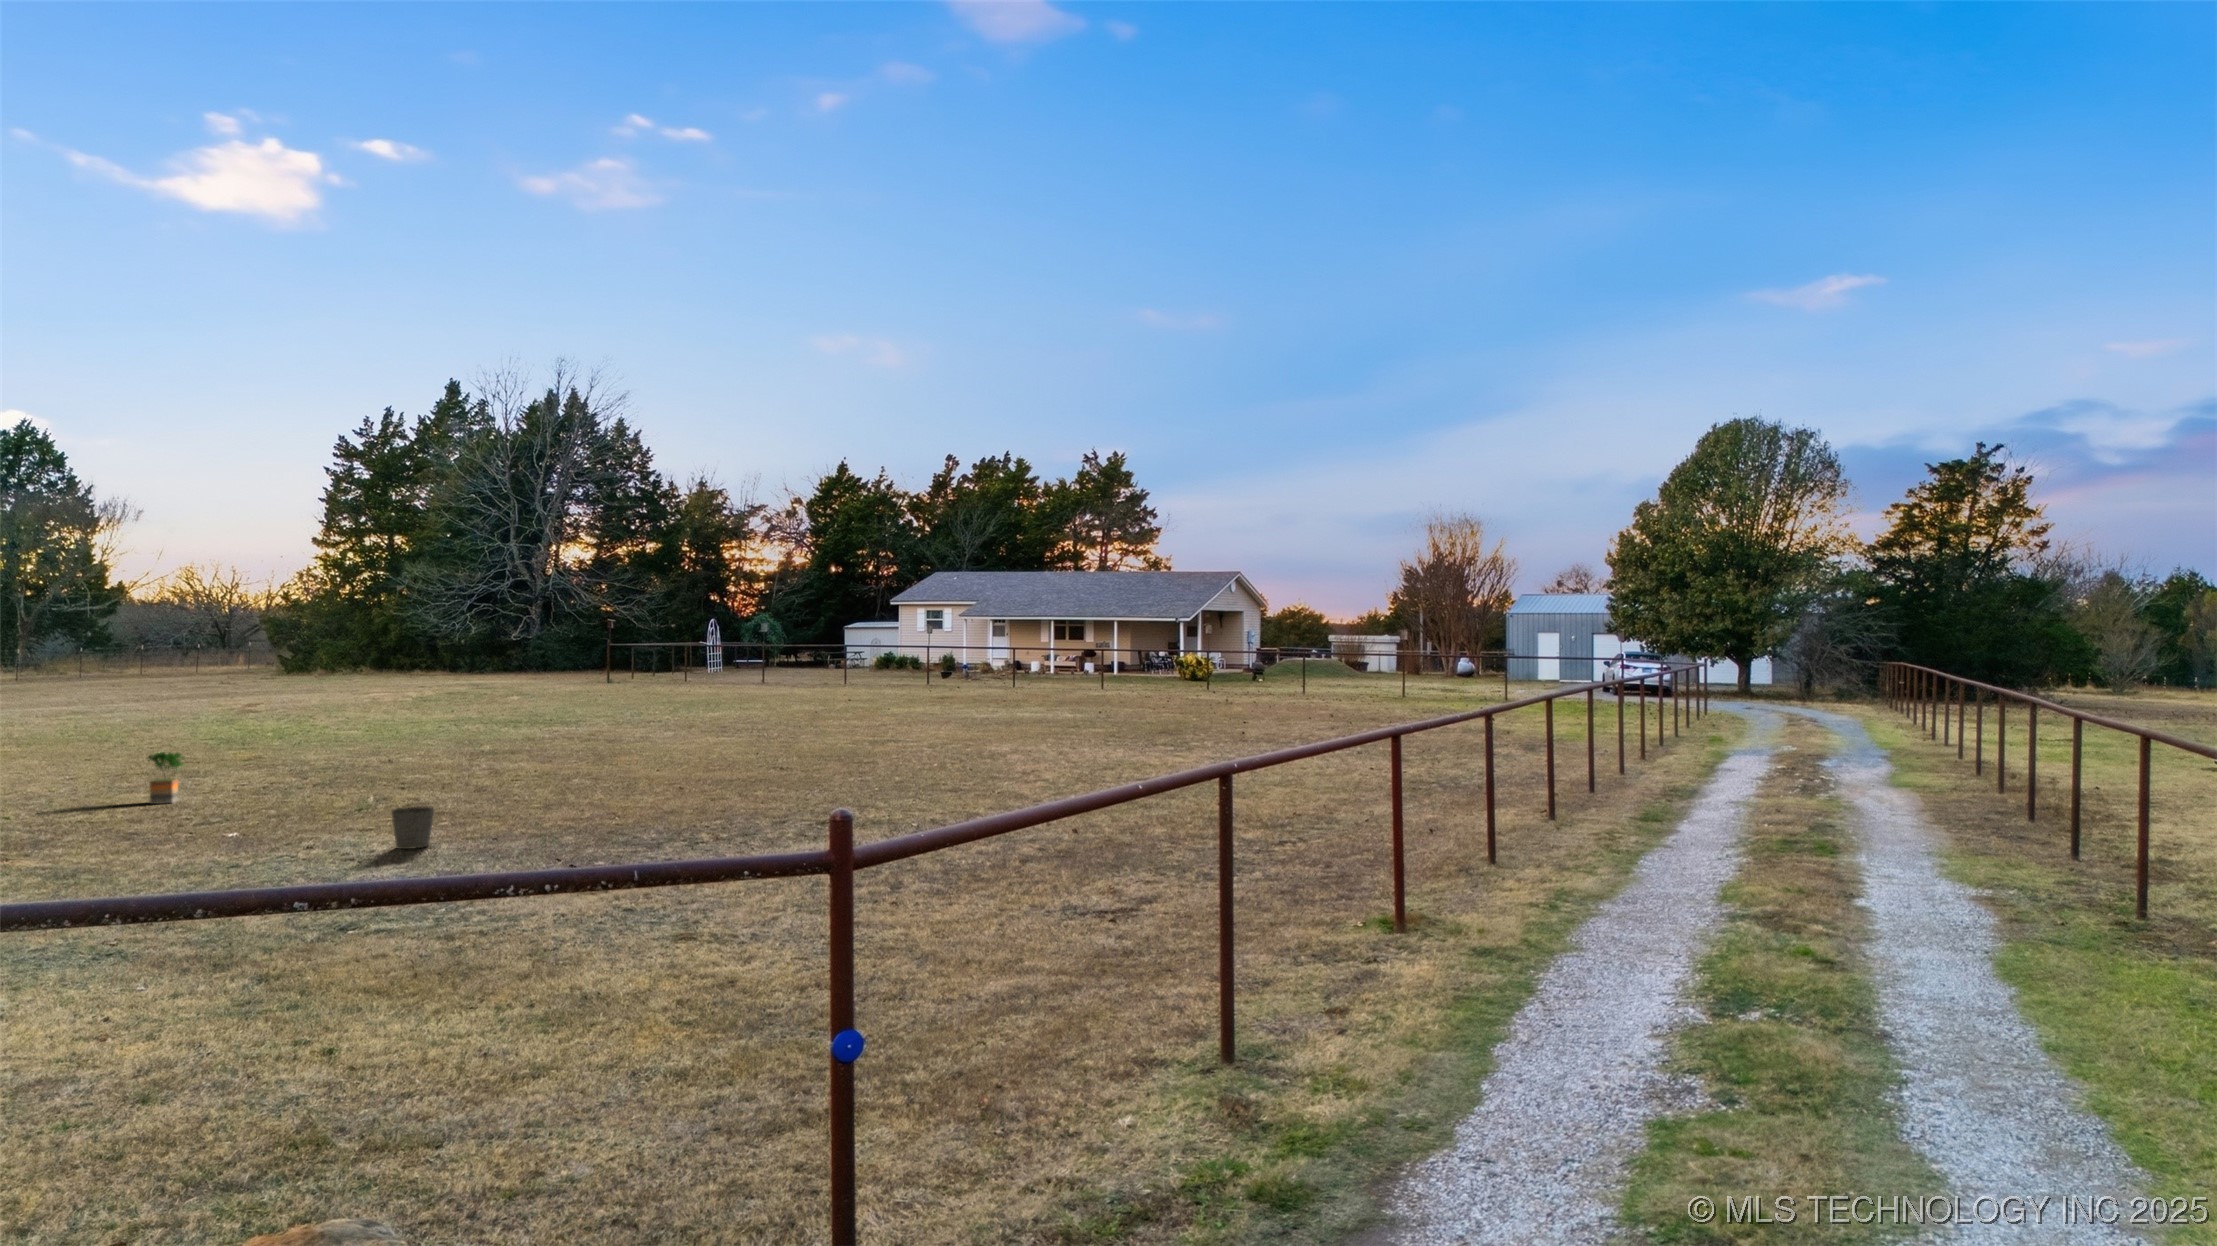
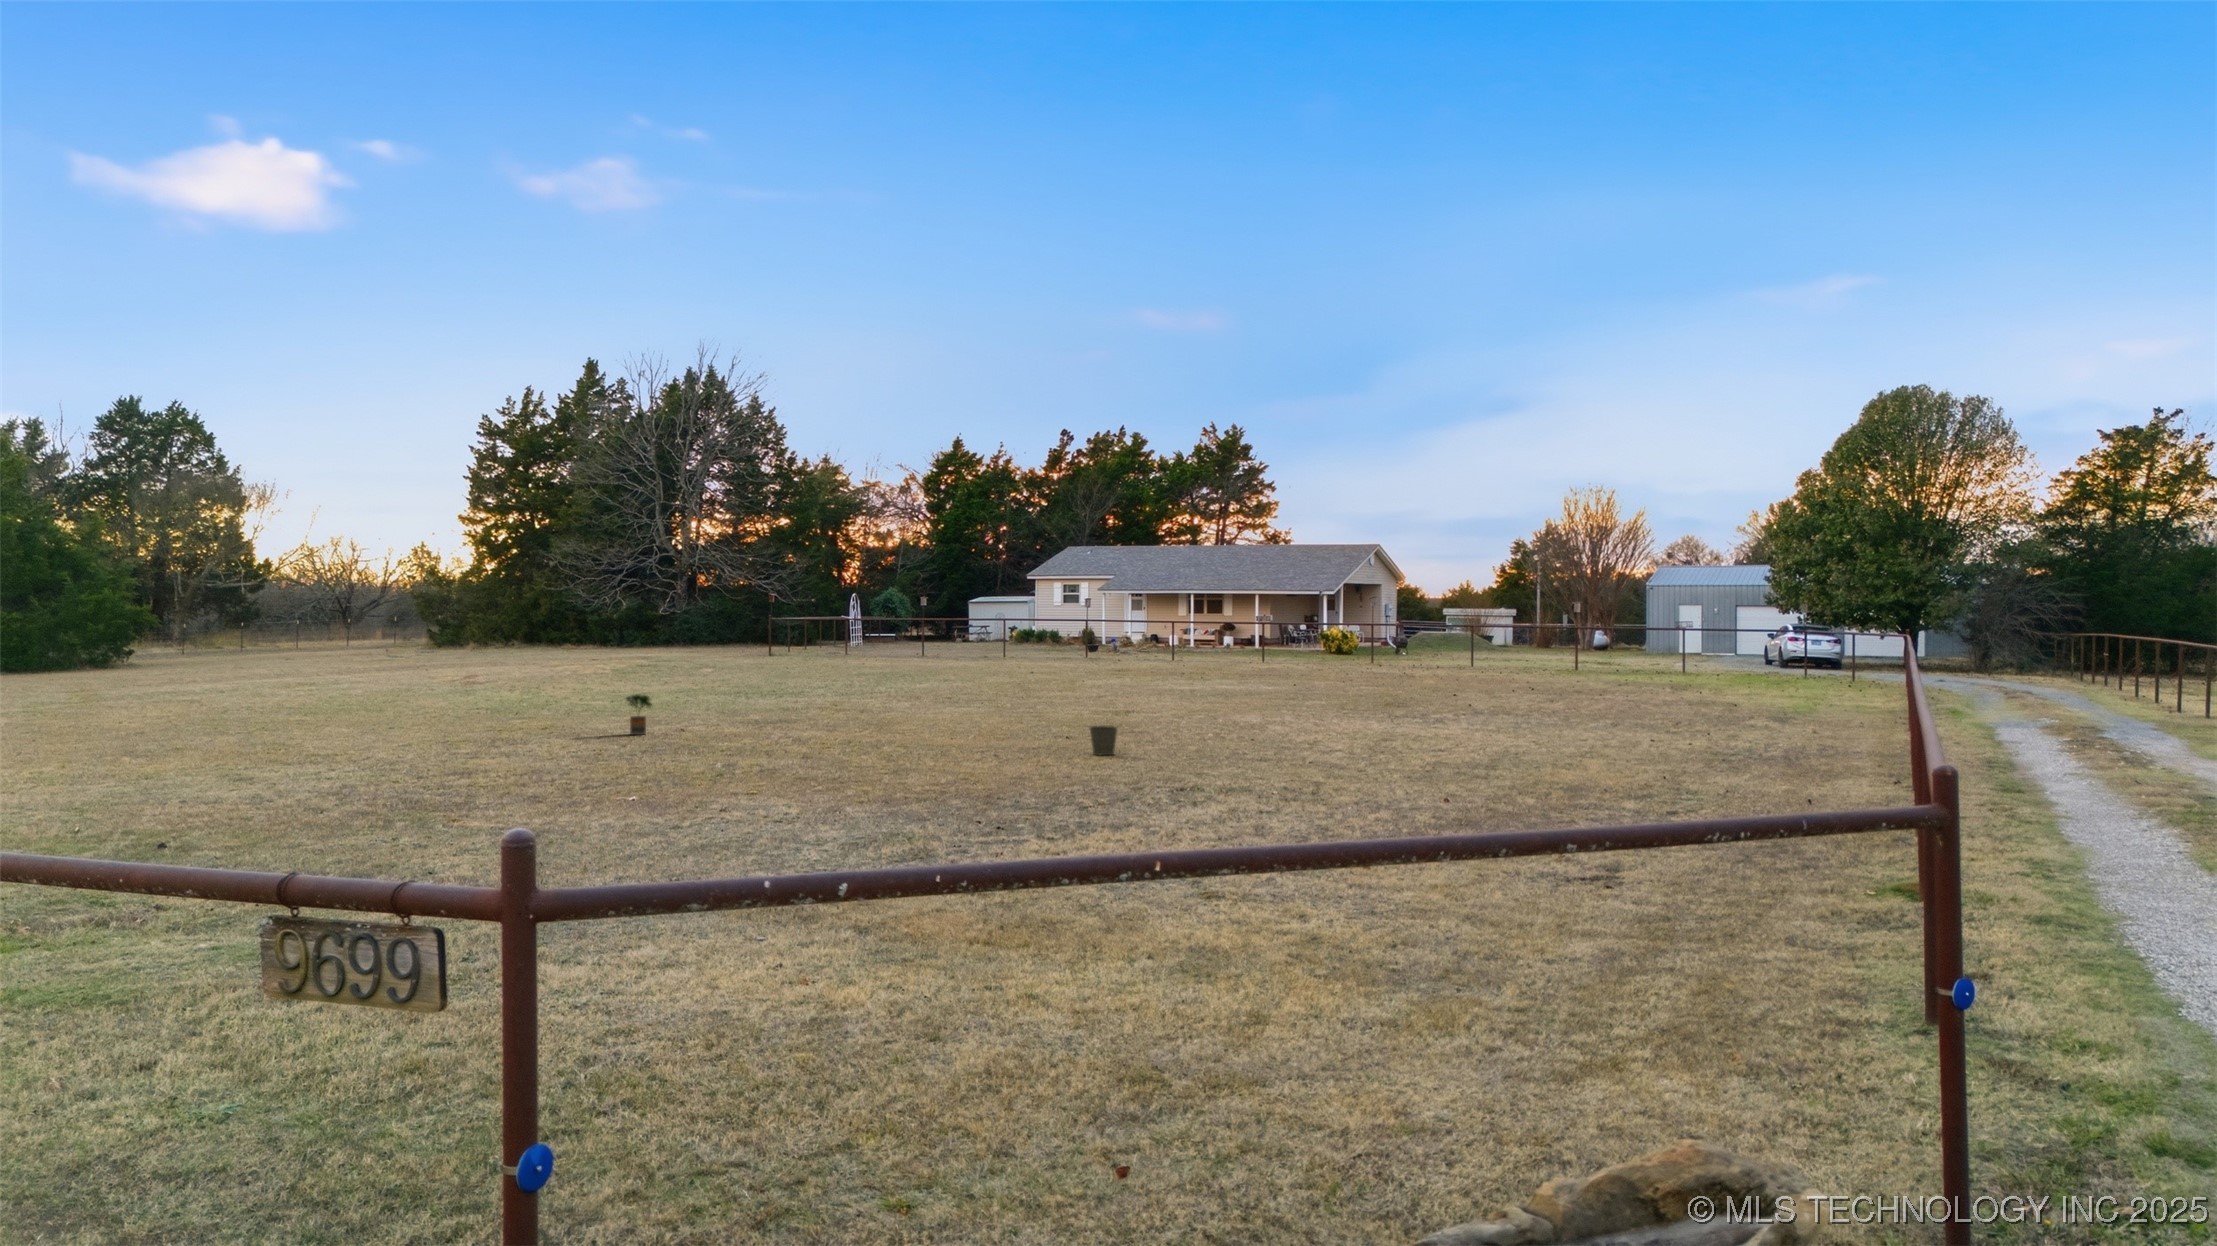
bucket: present [391,806,434,849] -> present [1090,726,1117,755]

